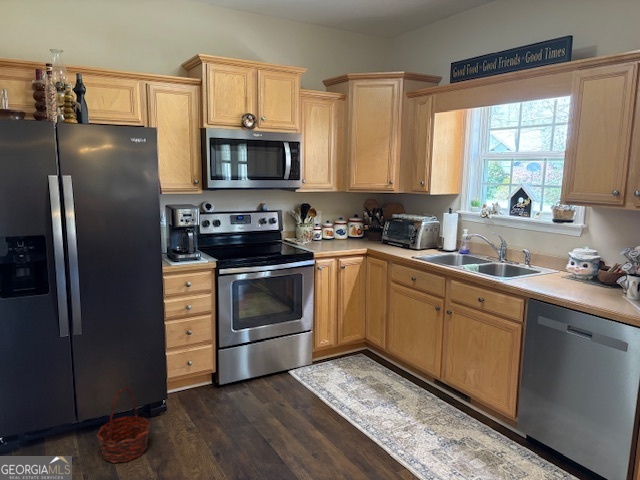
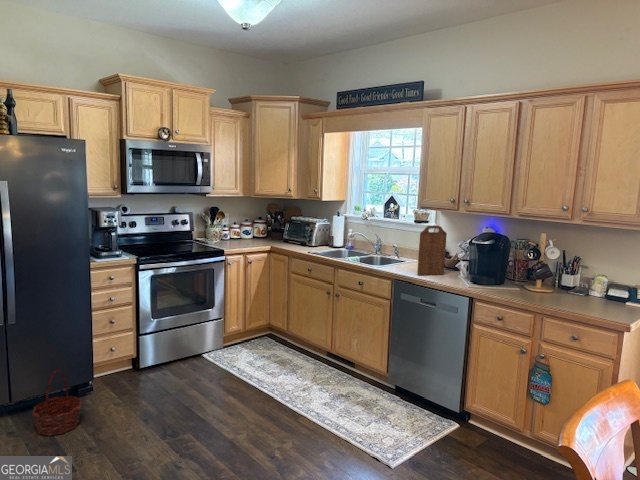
cutting board: none [563,226,608,293] -> present [417,226,447,275]

